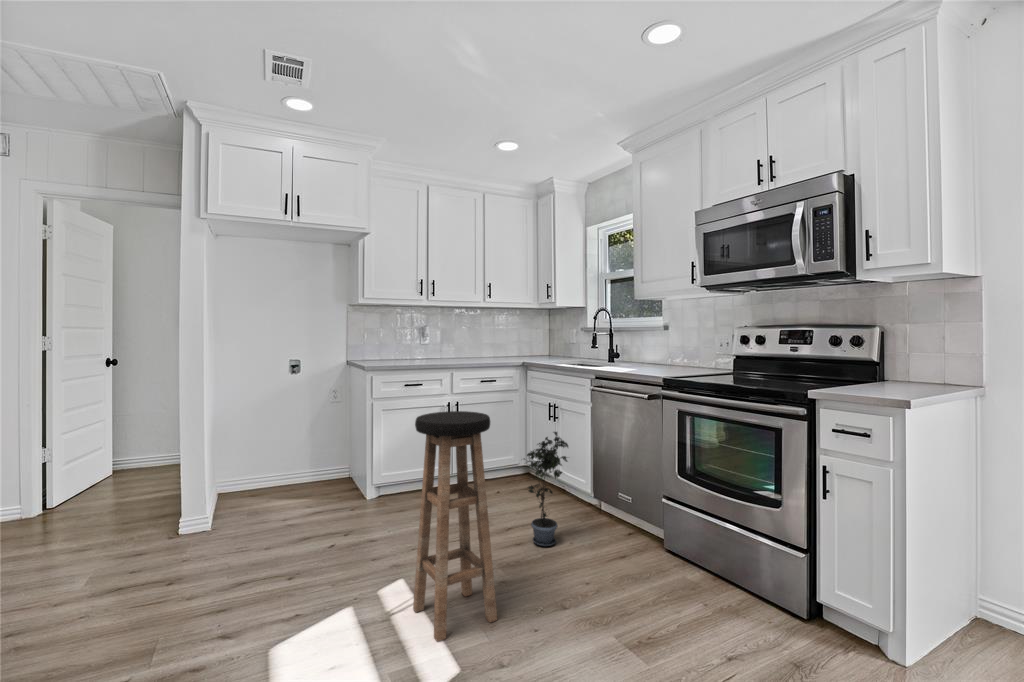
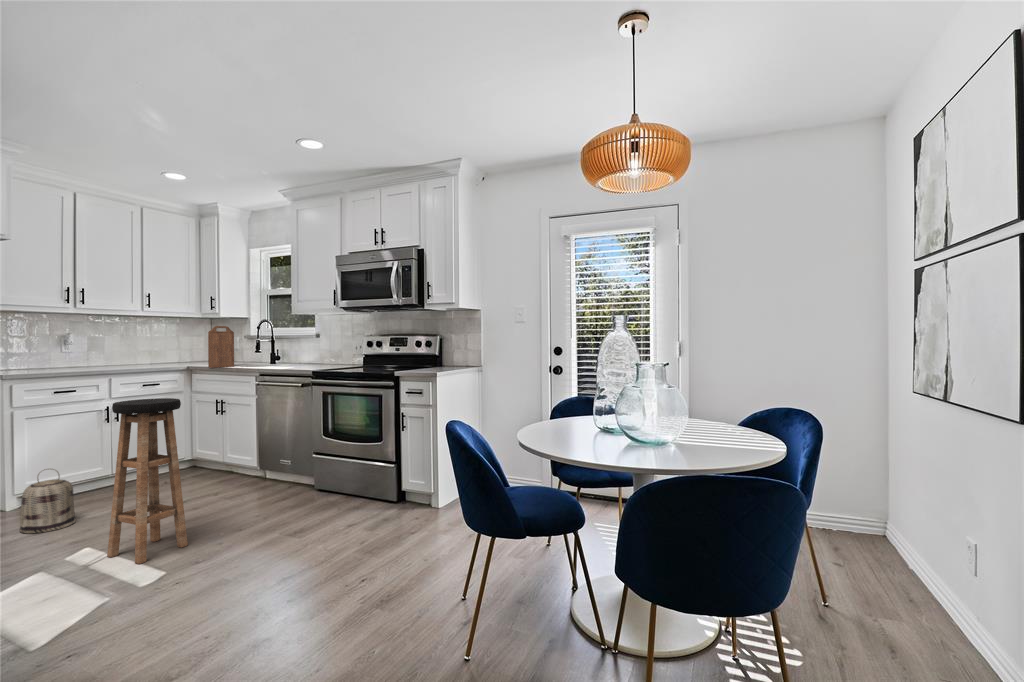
cutting board: none [542,317,568,365] -> present [208,326,234,368]
potted plant: present [527,432,568,546] -> none [196,416,241,507]
basket: none [365,471,411,540] -> present [20,469,76,534]

